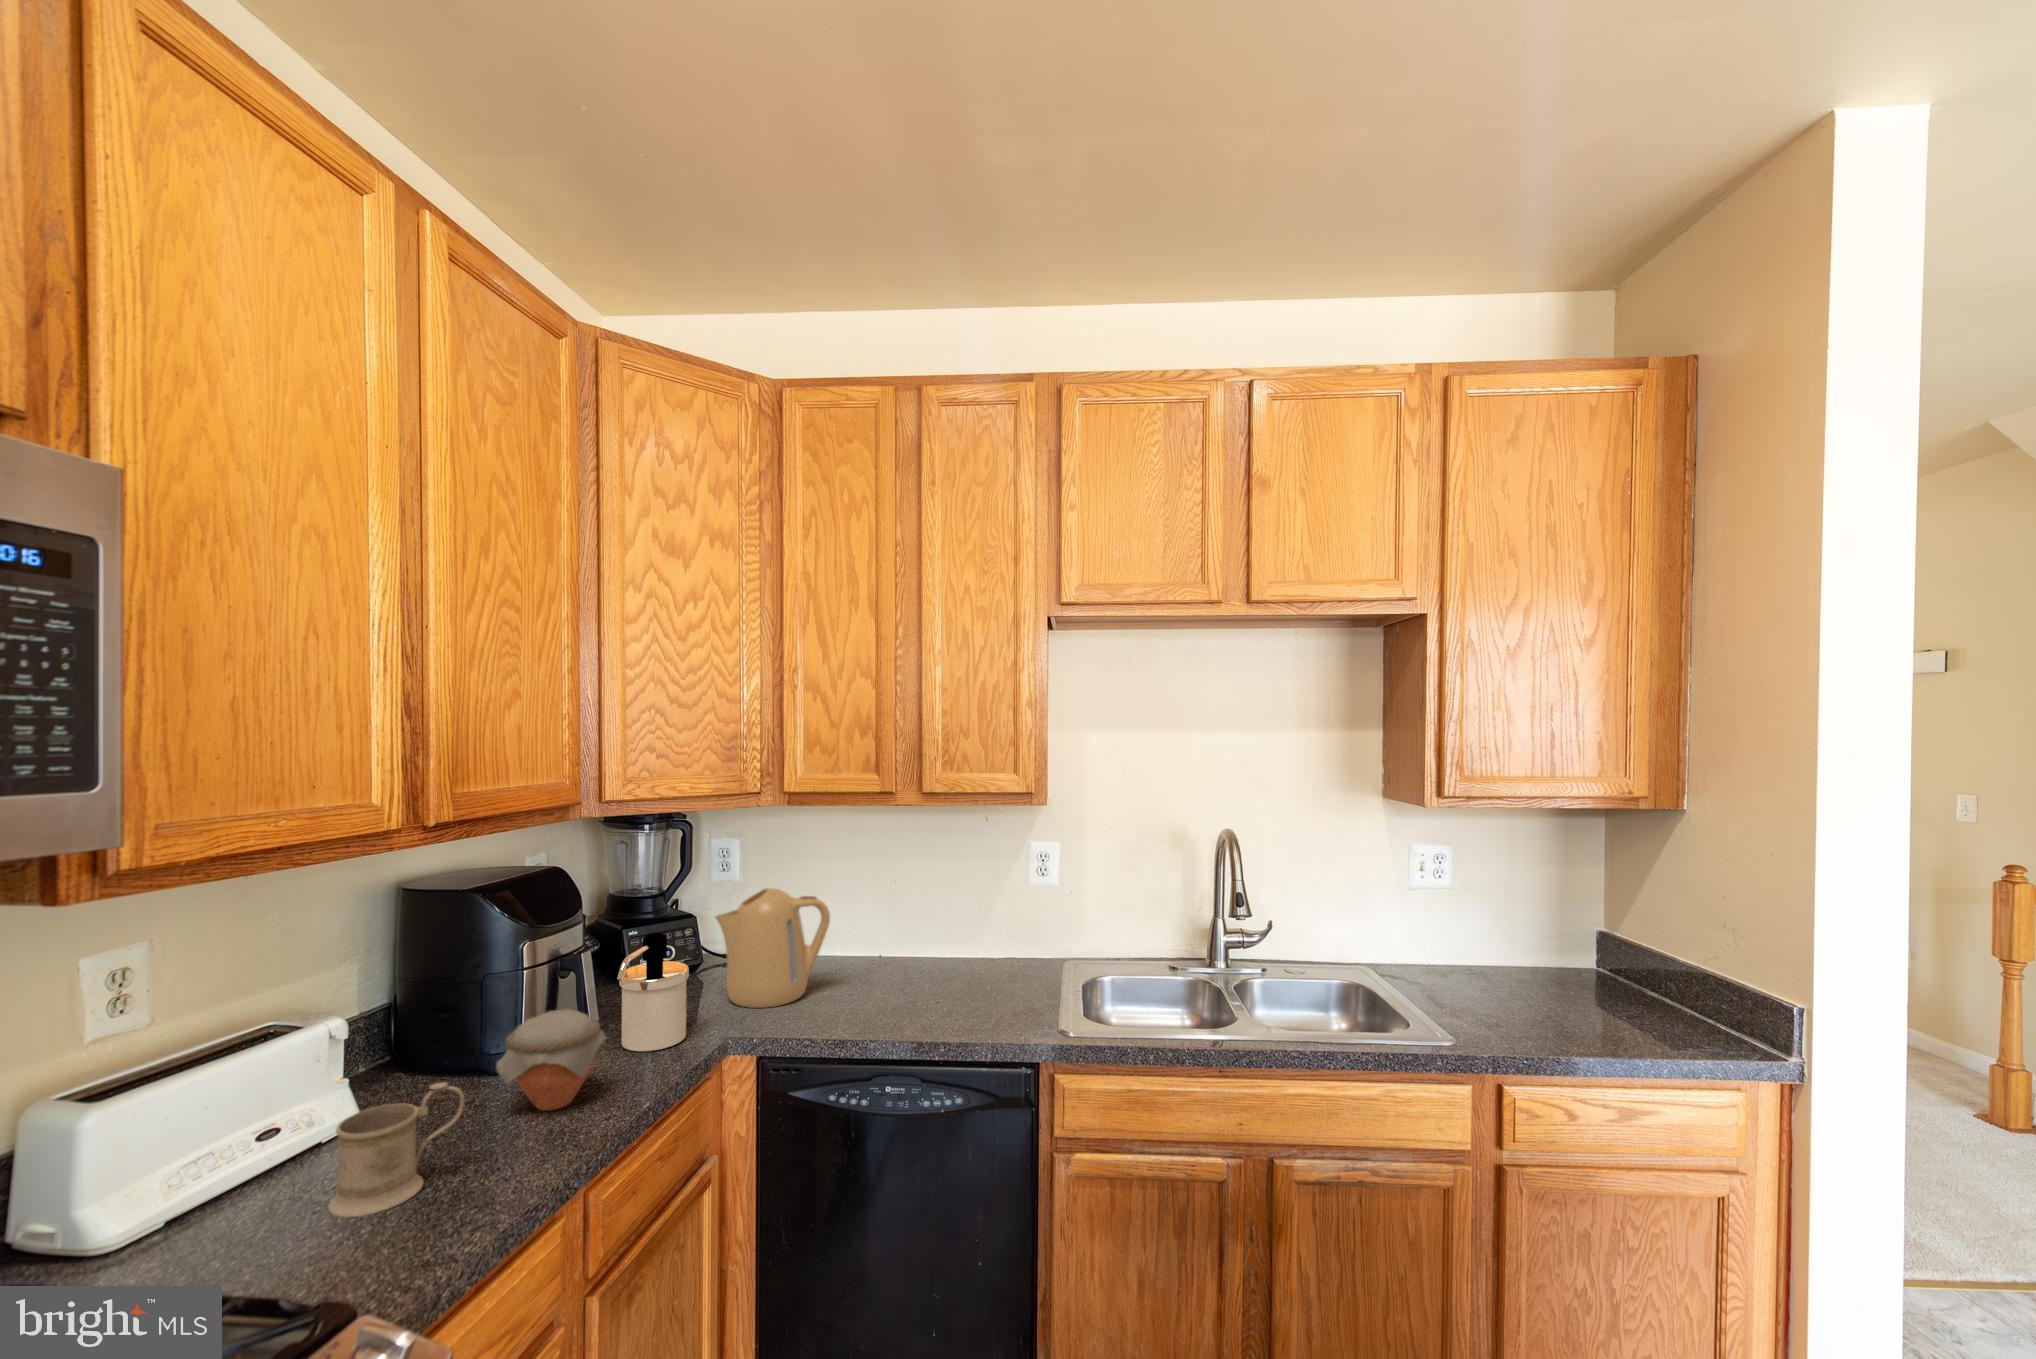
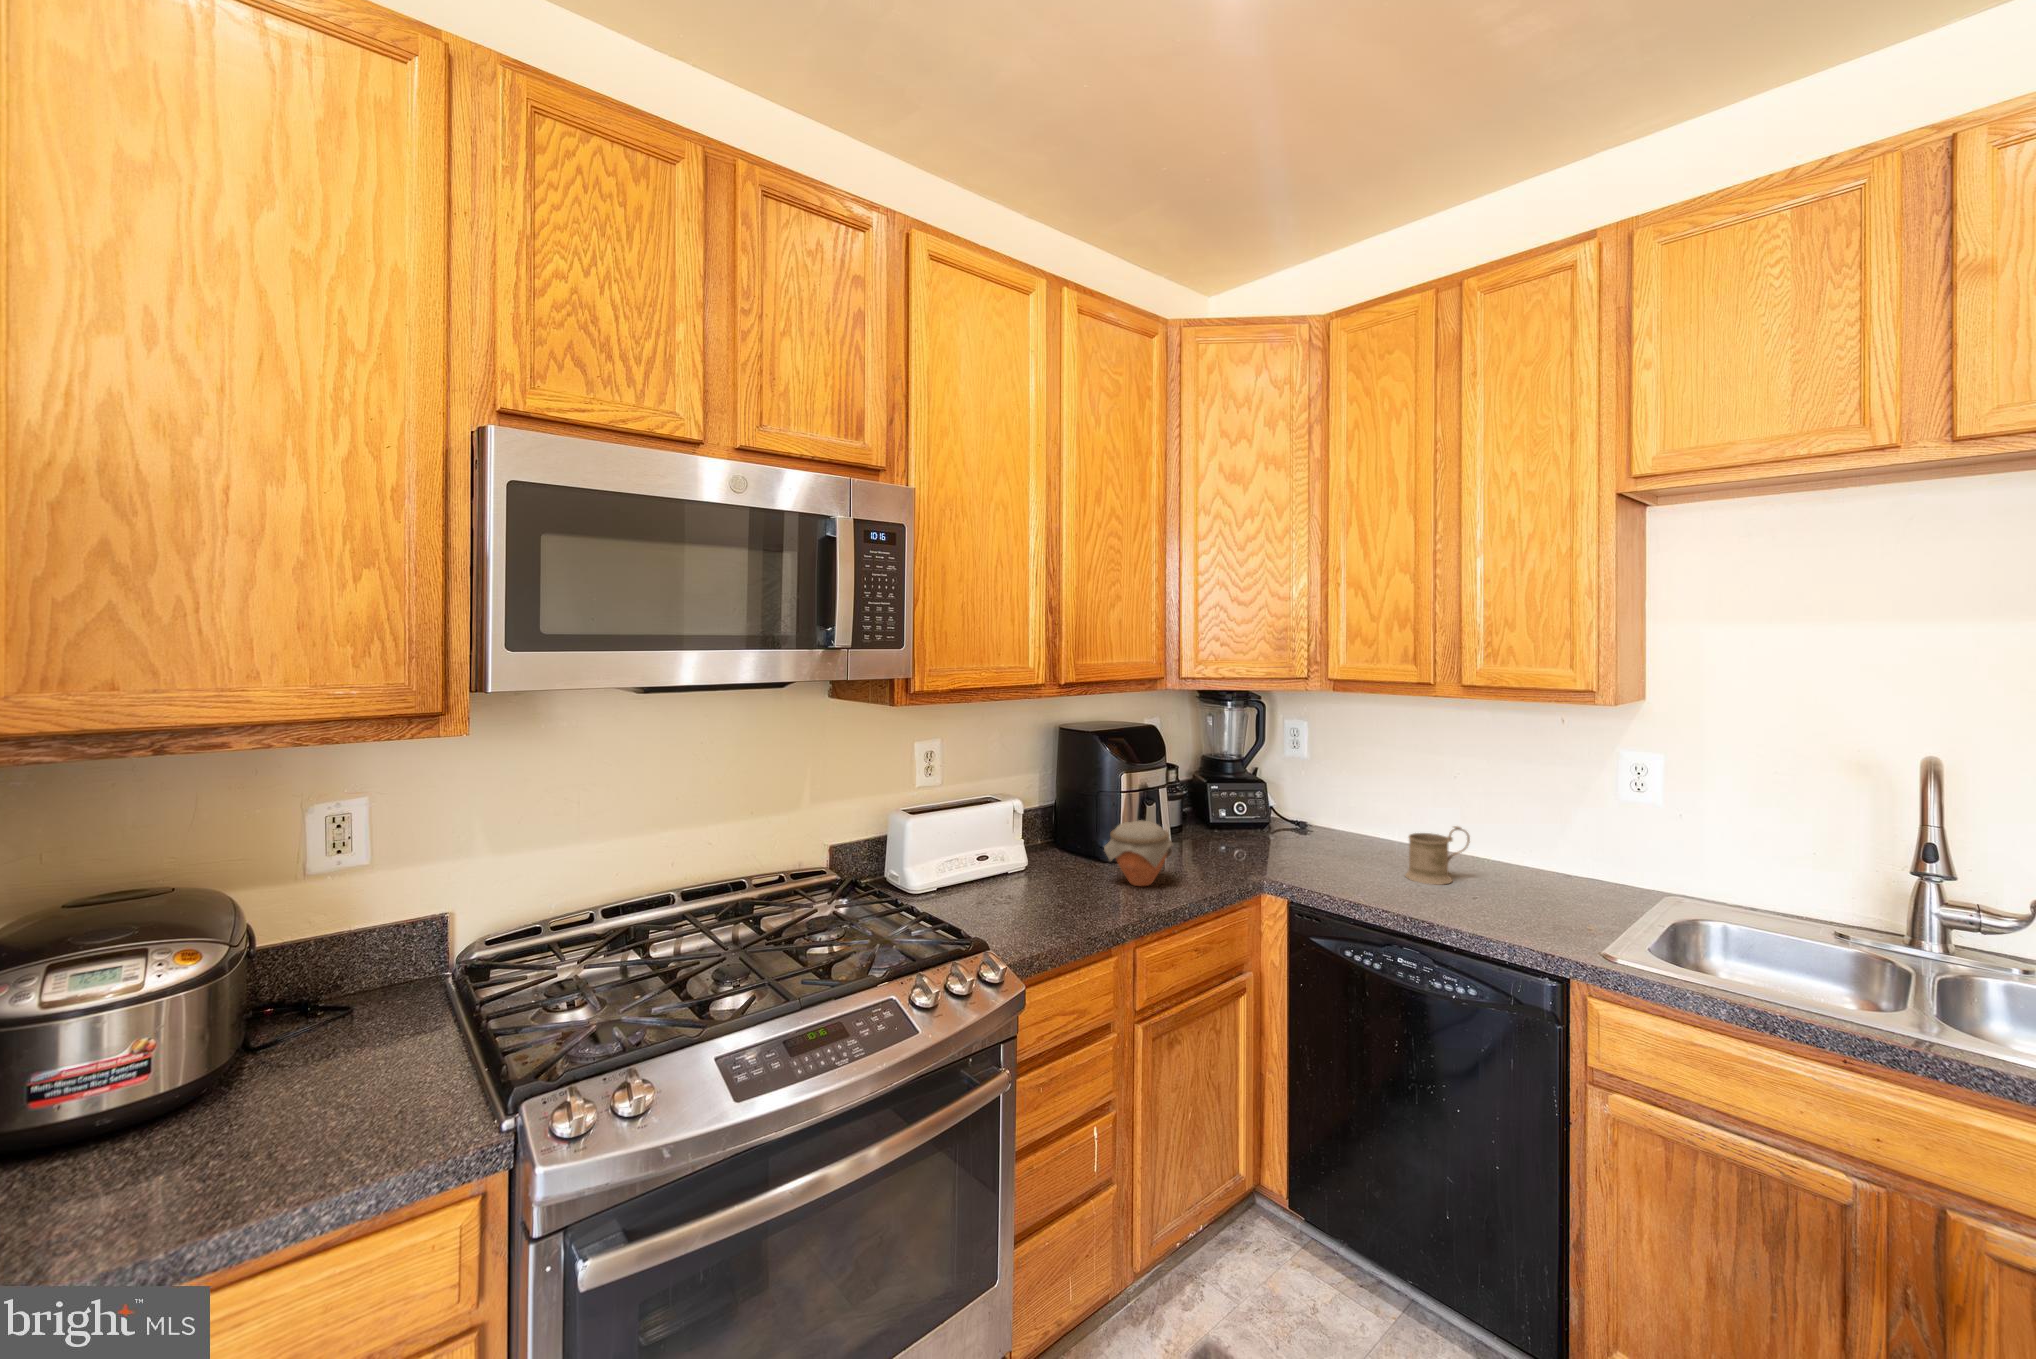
kettle: present [716,888,830,1008] -> none [1272,761,1373,859]
soap dispenser: present [617,933,689,1051] -> none [1186,782,1243,868]
mug: present [328,1082,464,1217] -> present [1405,826,1470,885]

